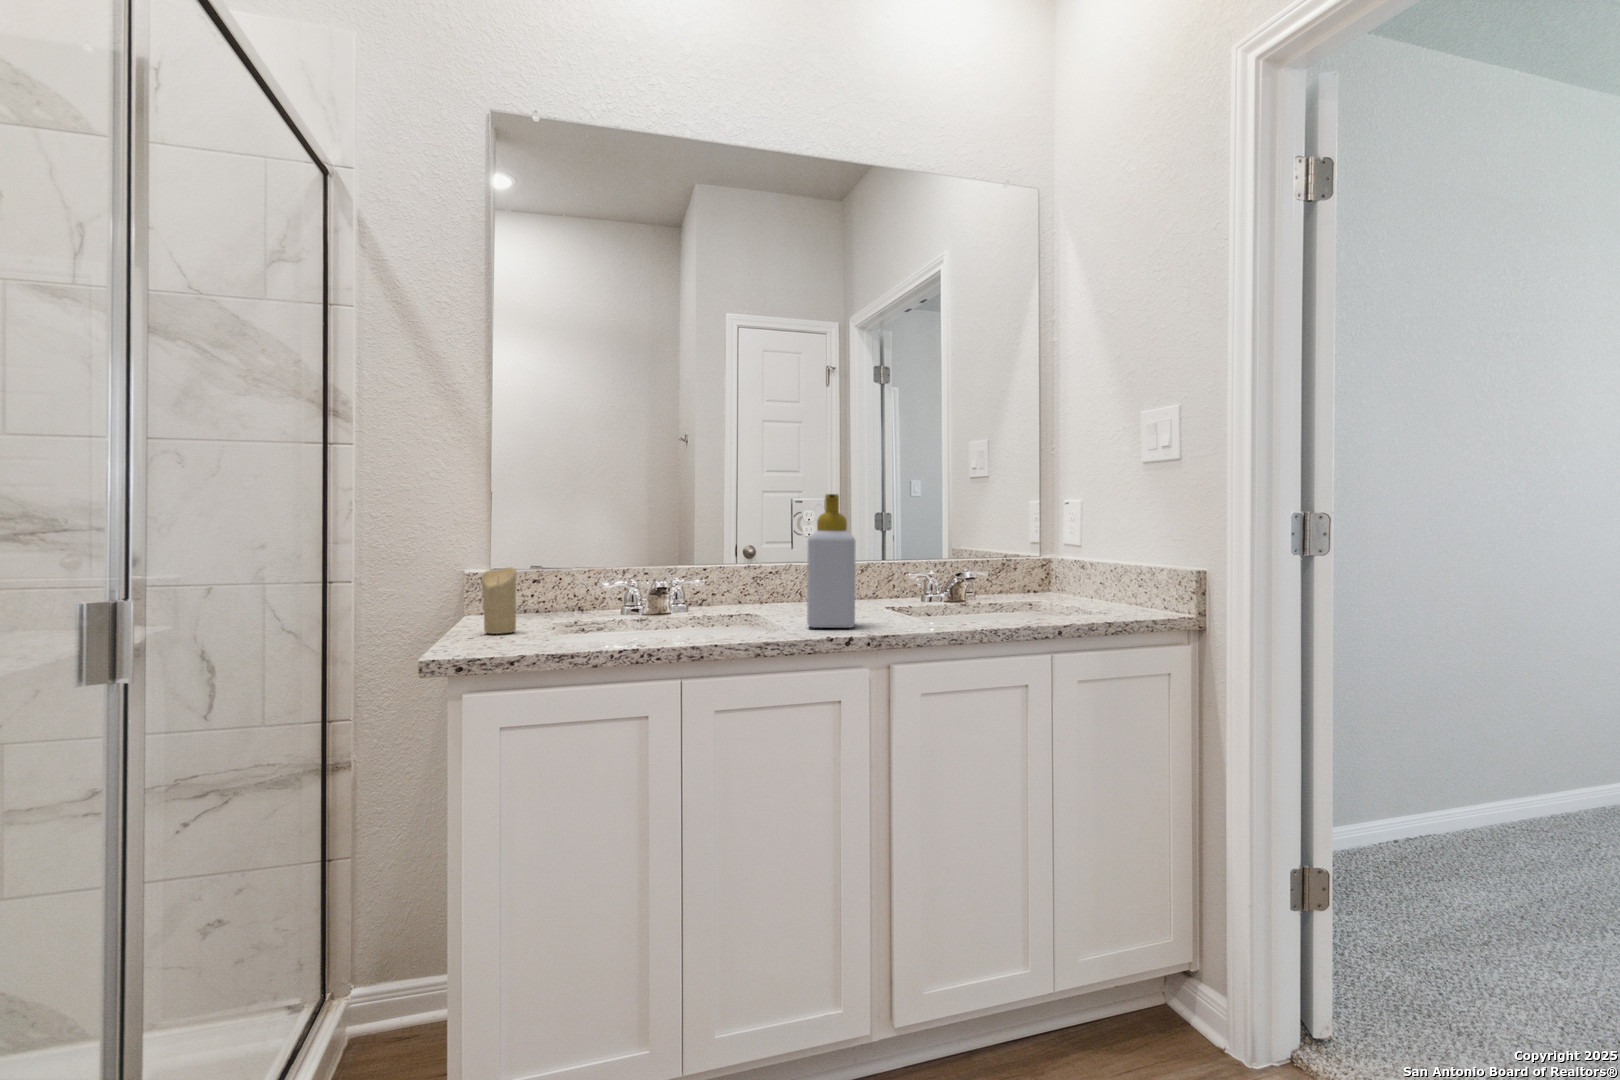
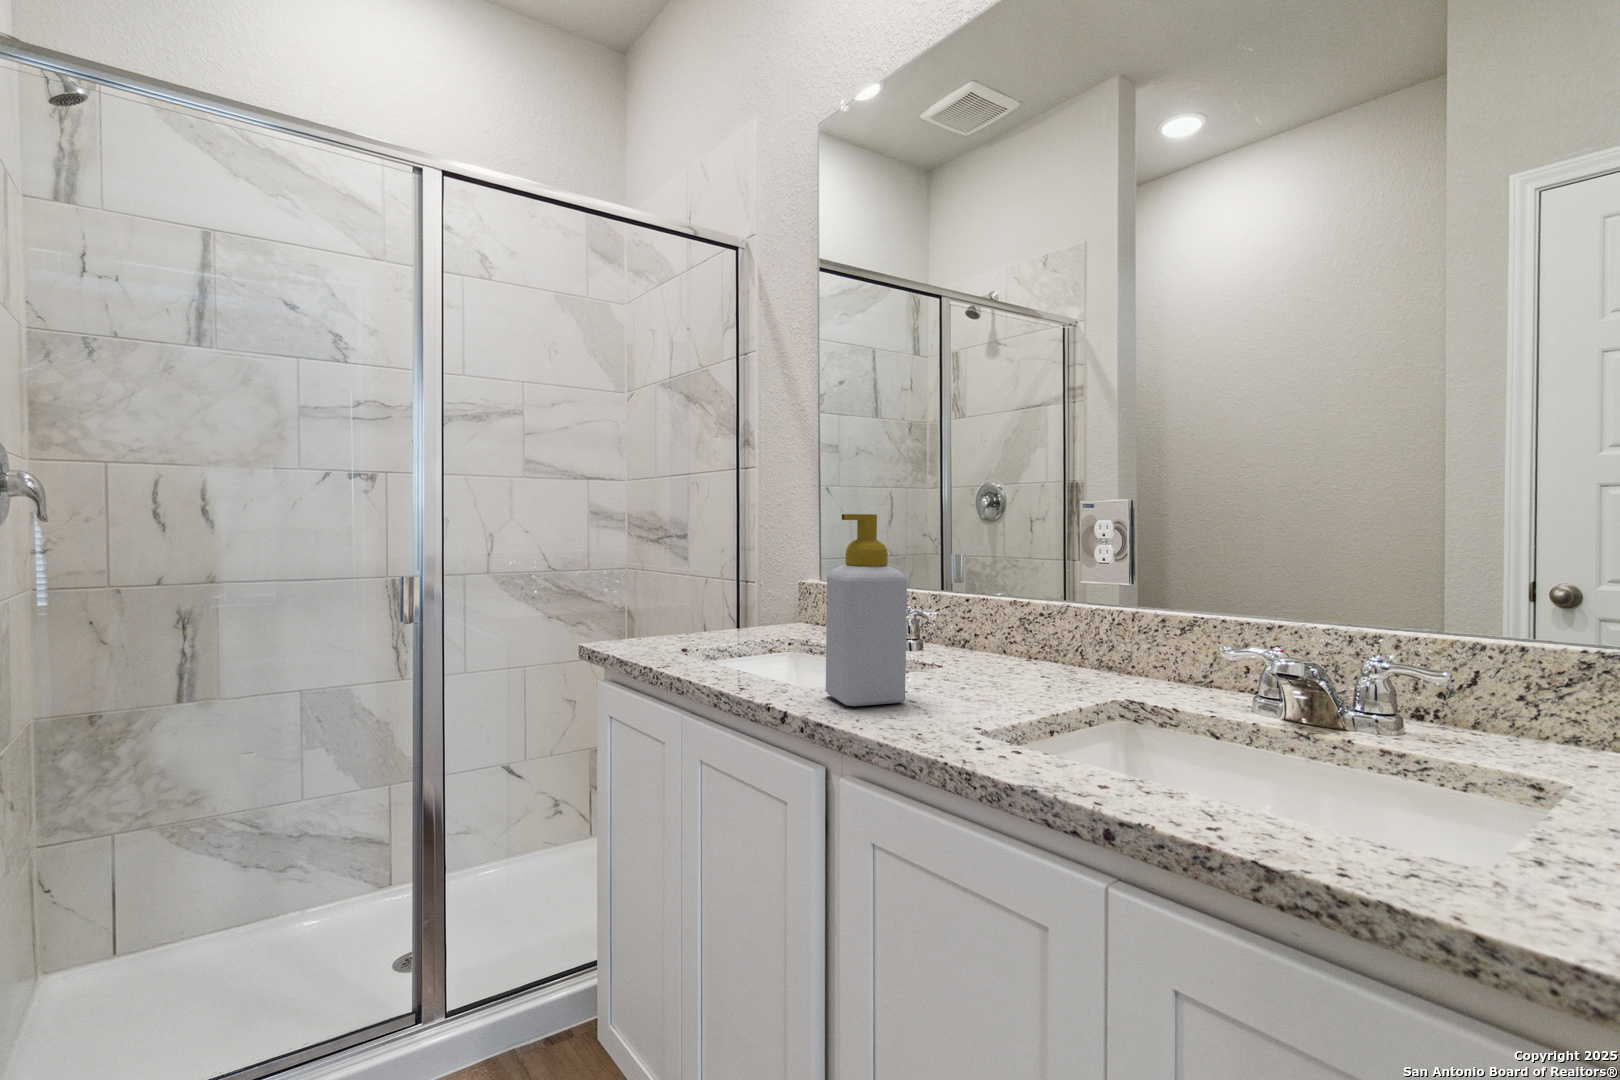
candle: present [481,567,516,634] -> none [697,581,728,640]

